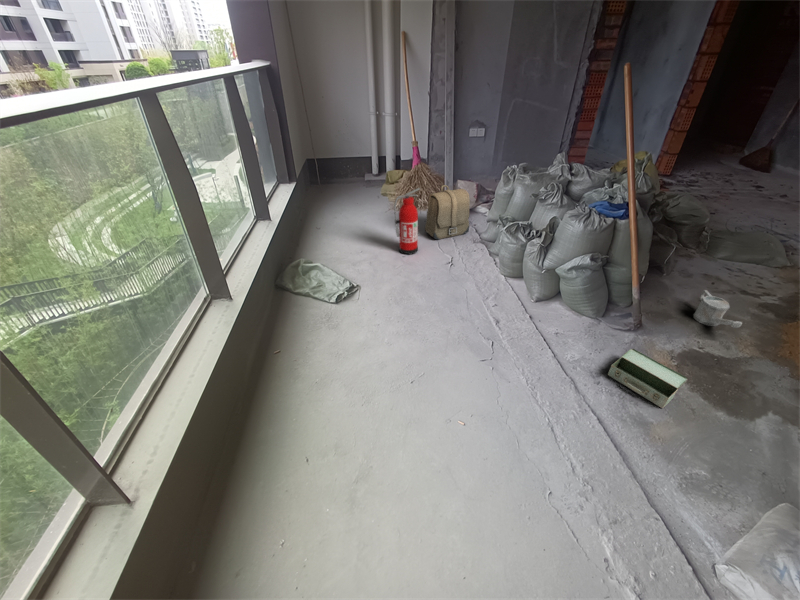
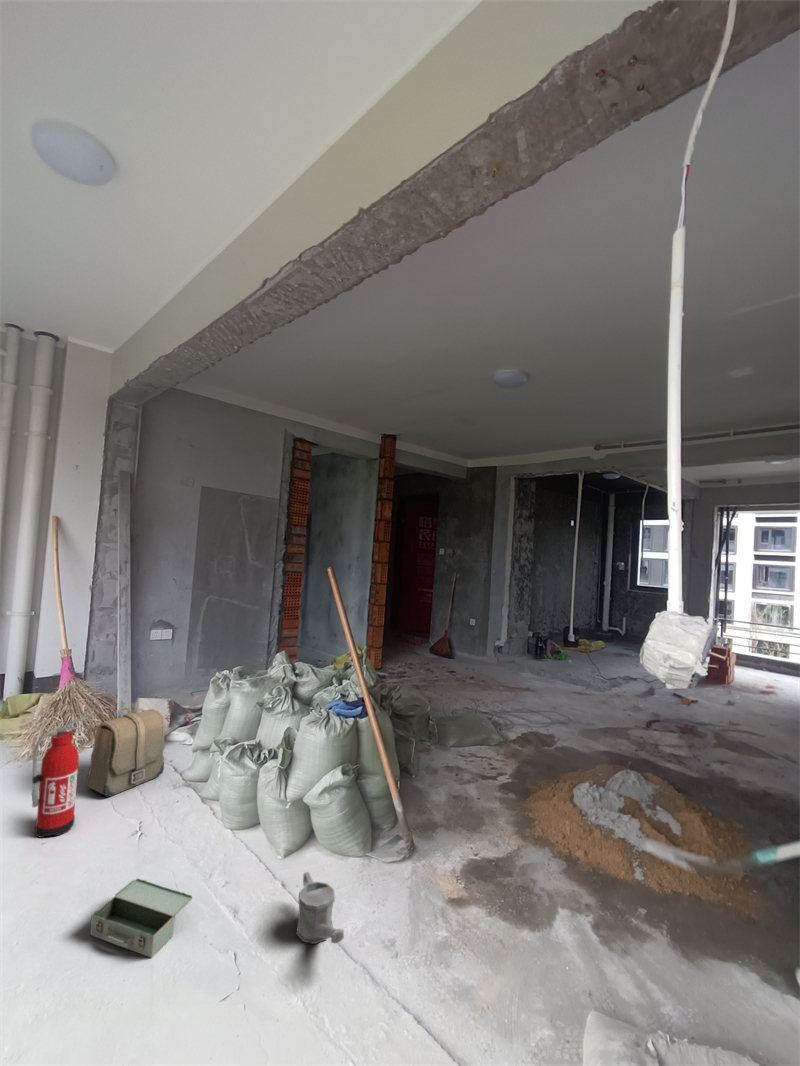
watering can: present [693,290,742,328] -> present [296,872,344,944]
toolbox: present [608,349,687,408] -> present [90,879,192,957]

